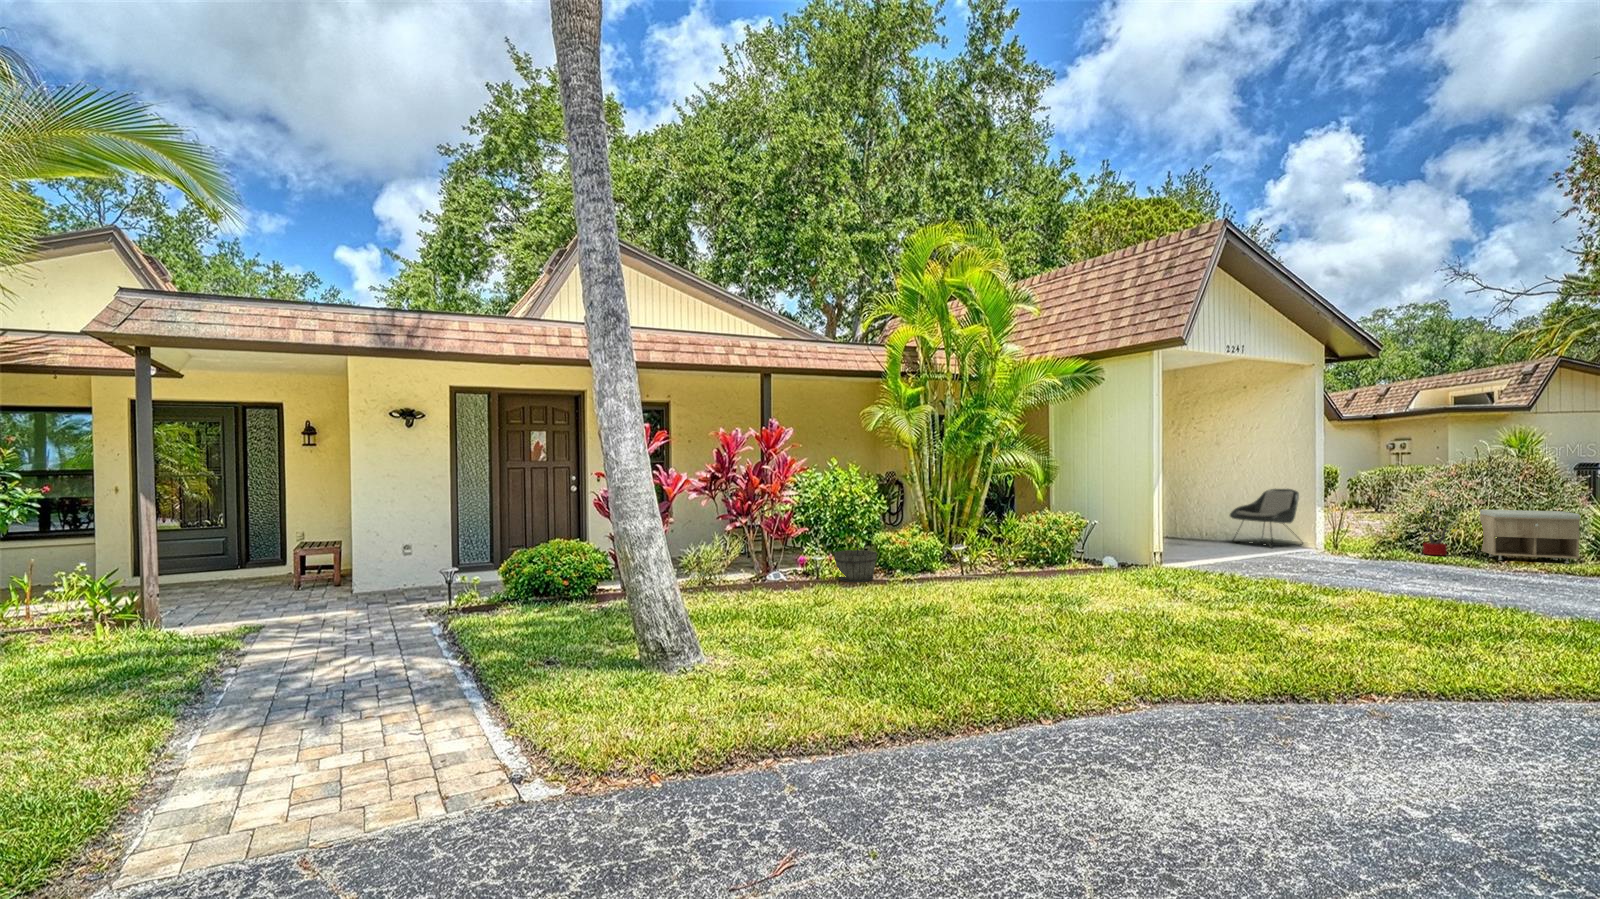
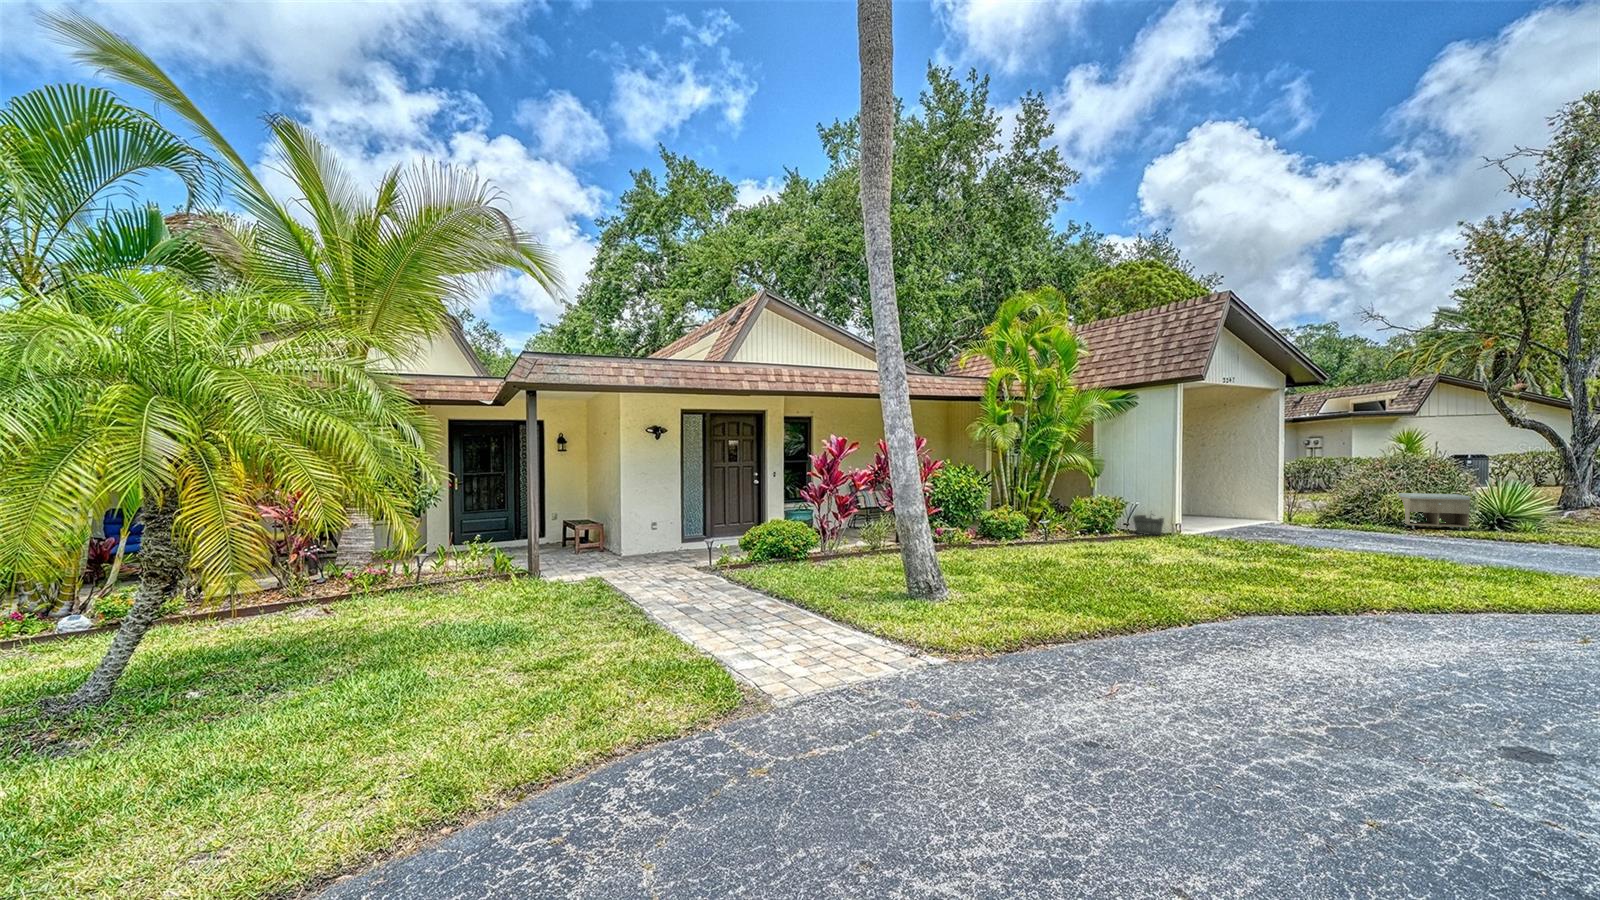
lounge chair: present [1230,488,1299,547] -> none [1214,478,1269,521]
decorative plant: present [1423,517,1457,555] -> none [1357,493,1384,525]
wooden bucket: present [834,543,877,582] -> present [1133,514,1164,535]

